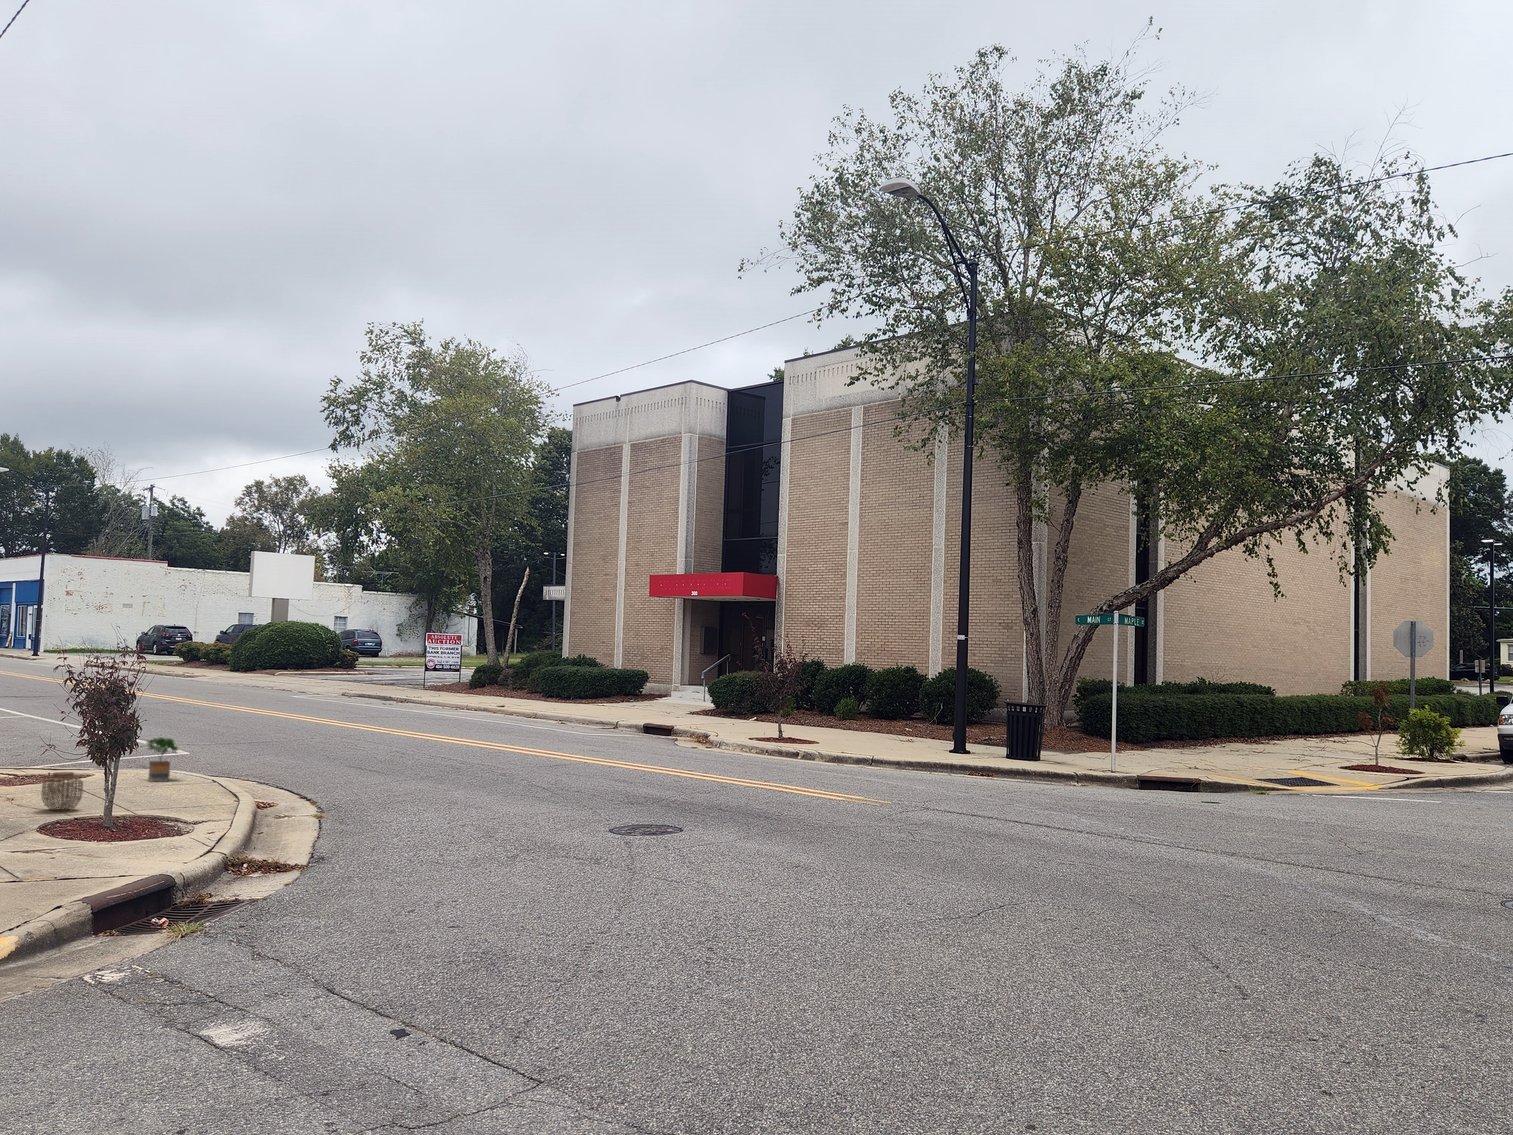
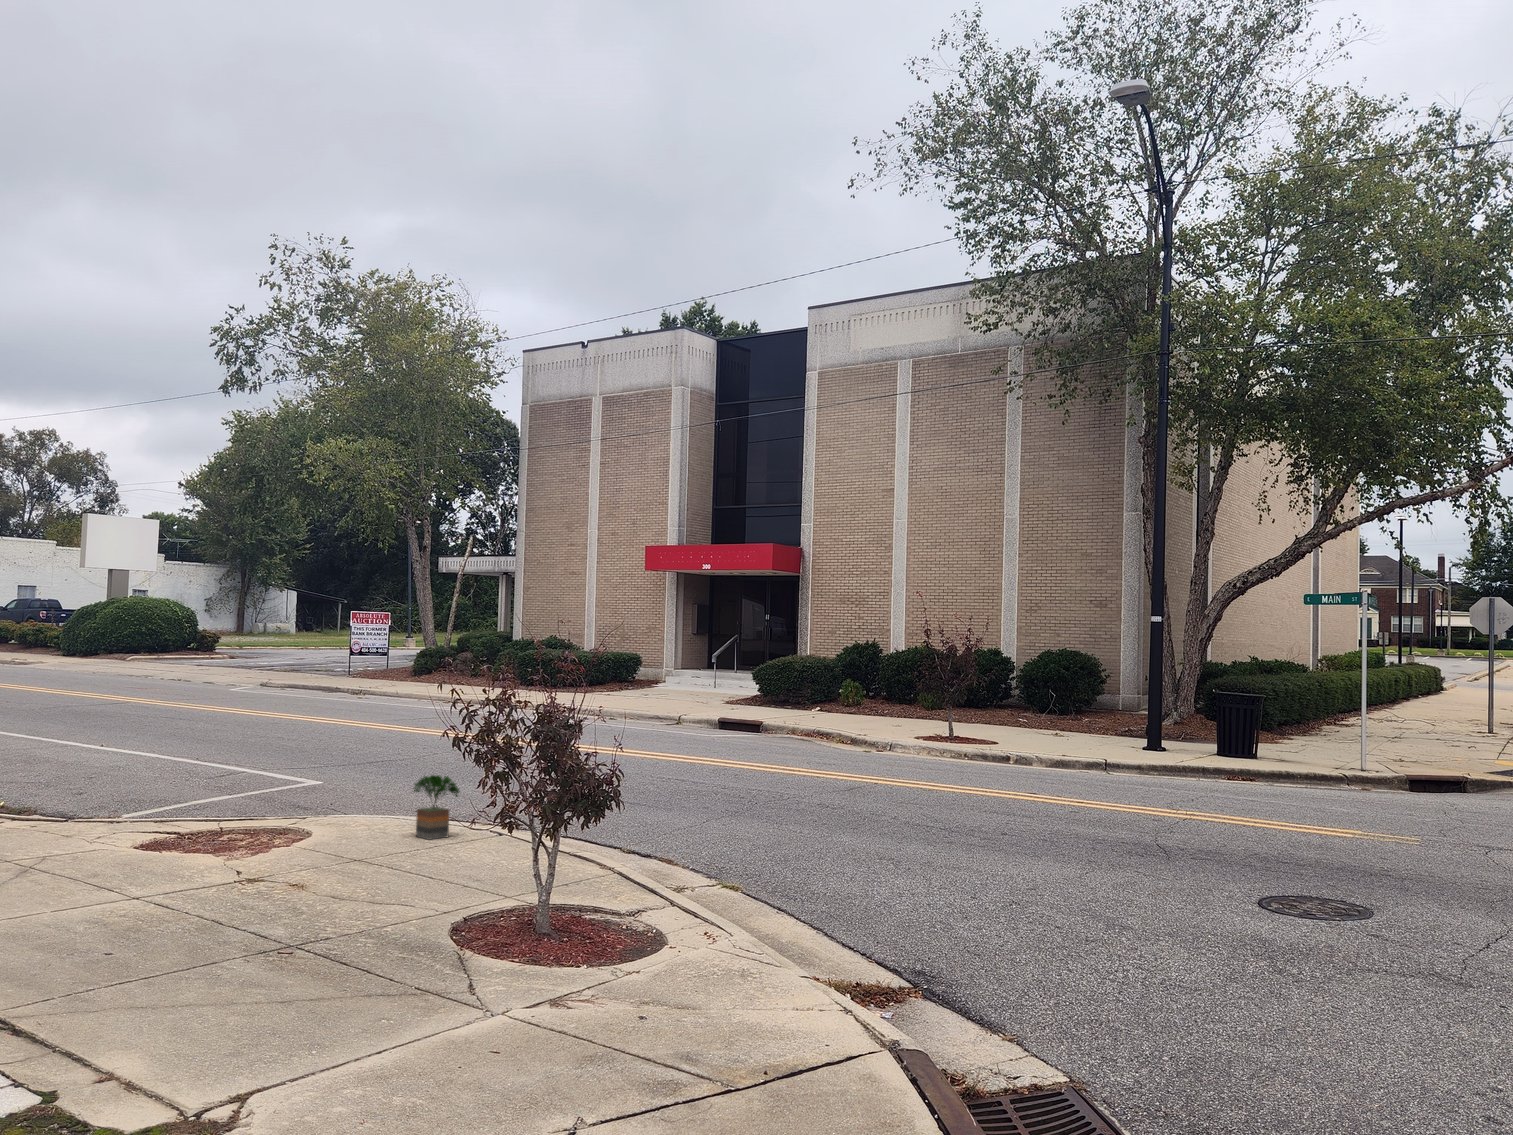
woven basket: present [41,772,83,811] -> none [424,846,481,910]

